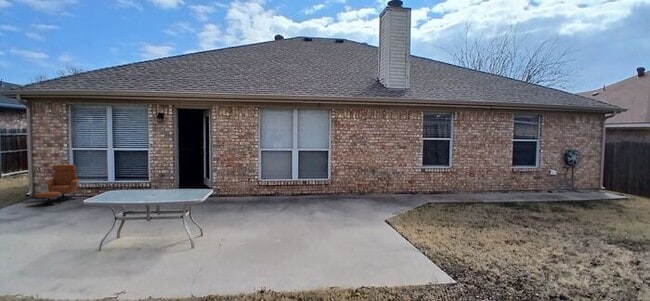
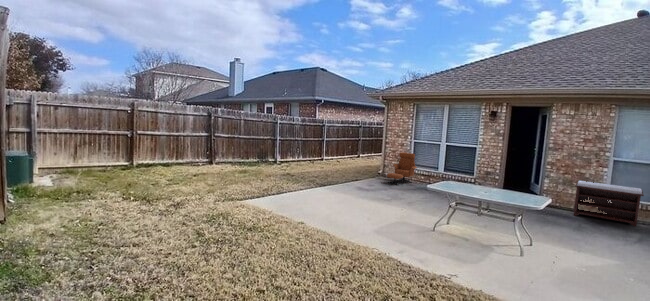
bench: none [237,170,281,200] -> present [573,181,644,227]

